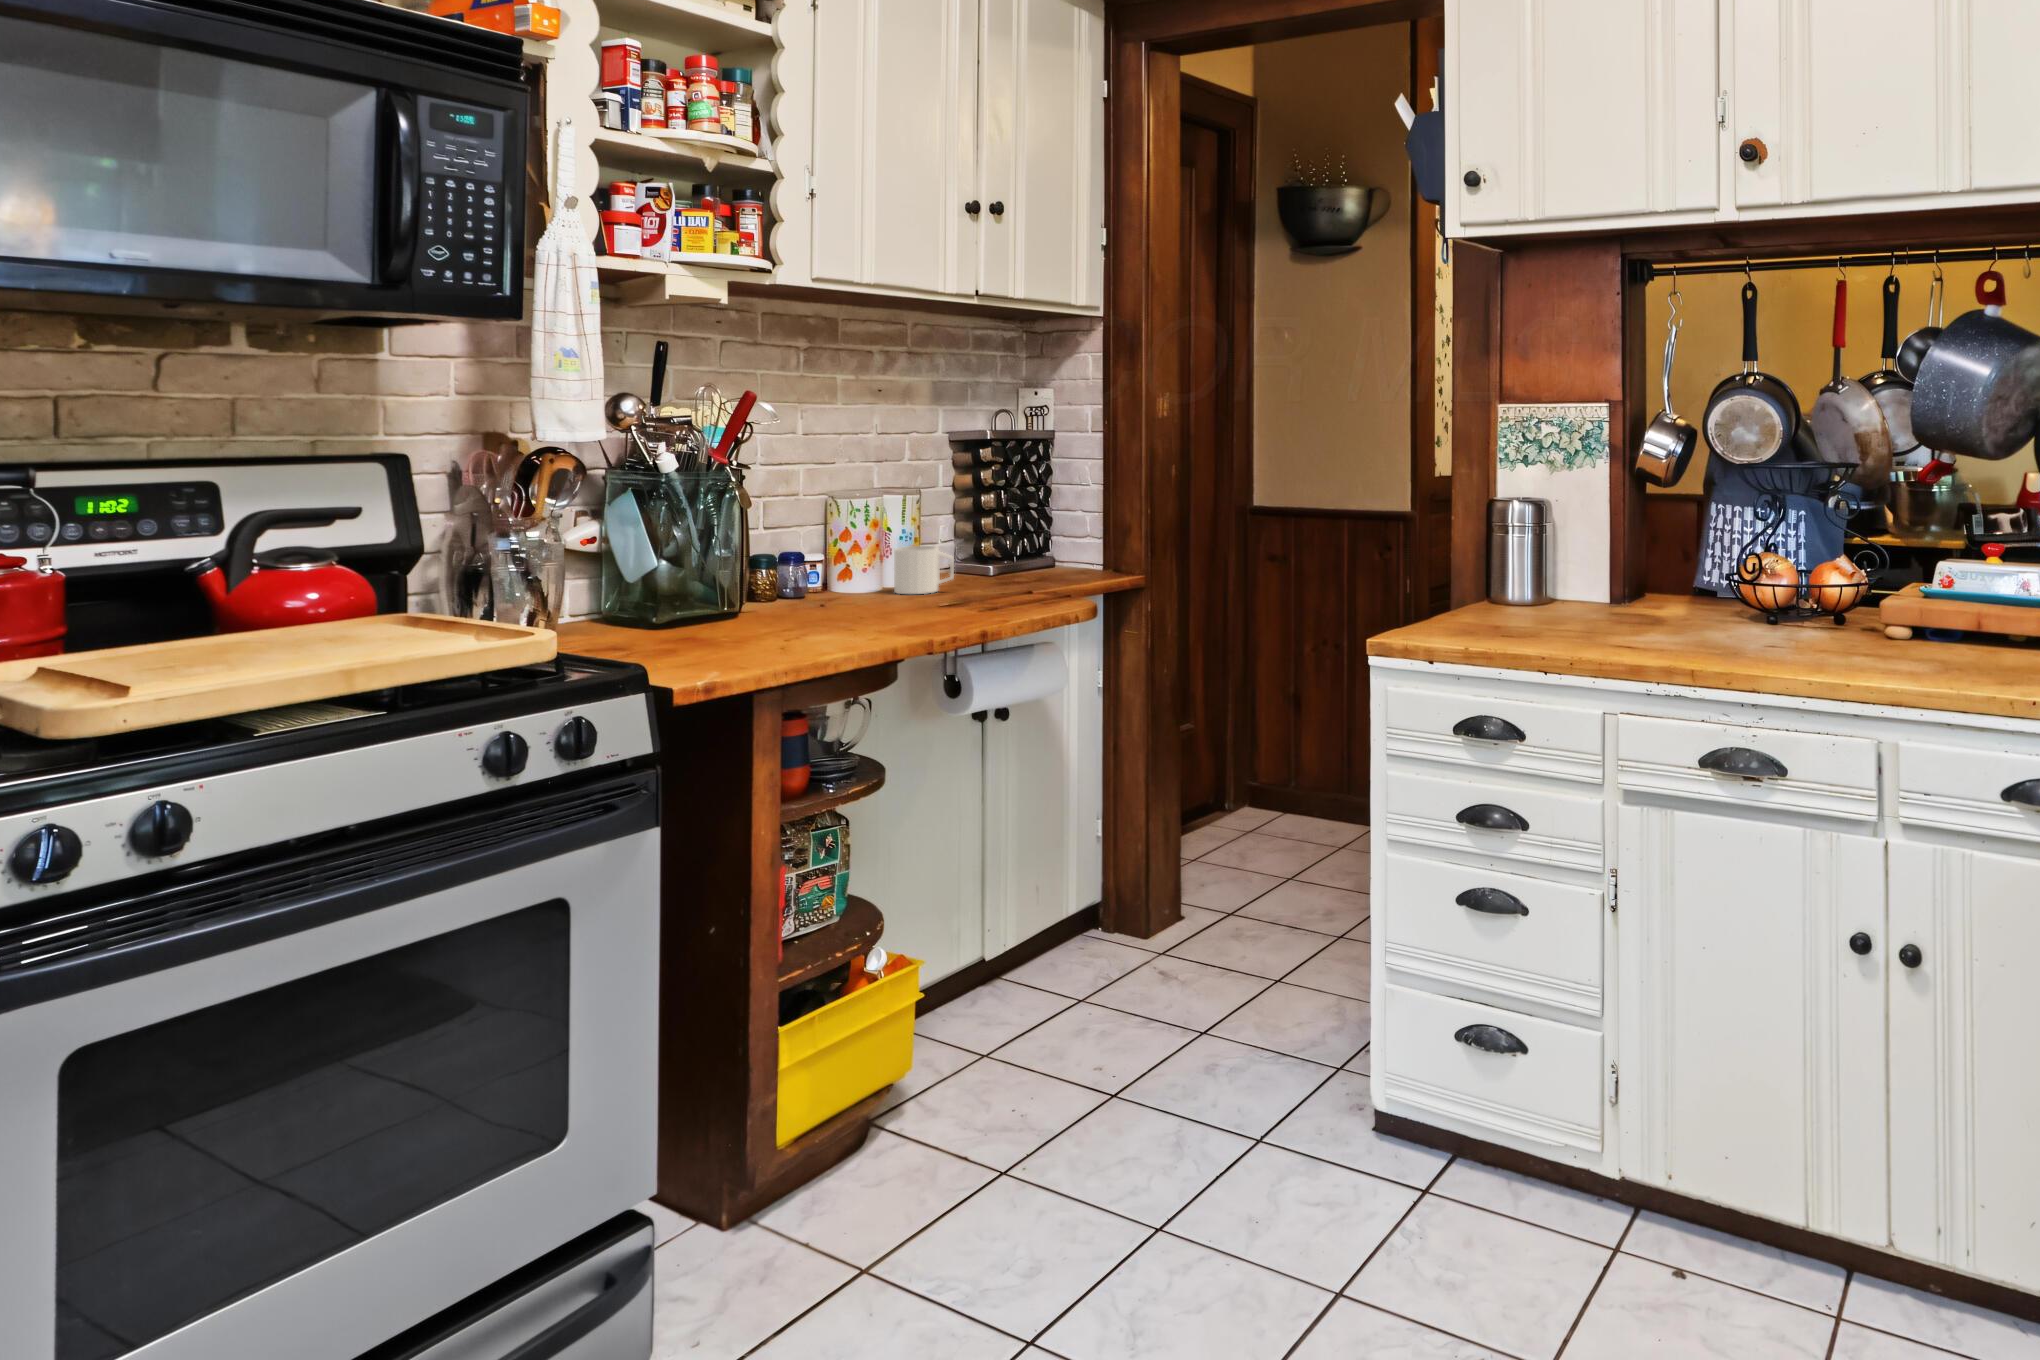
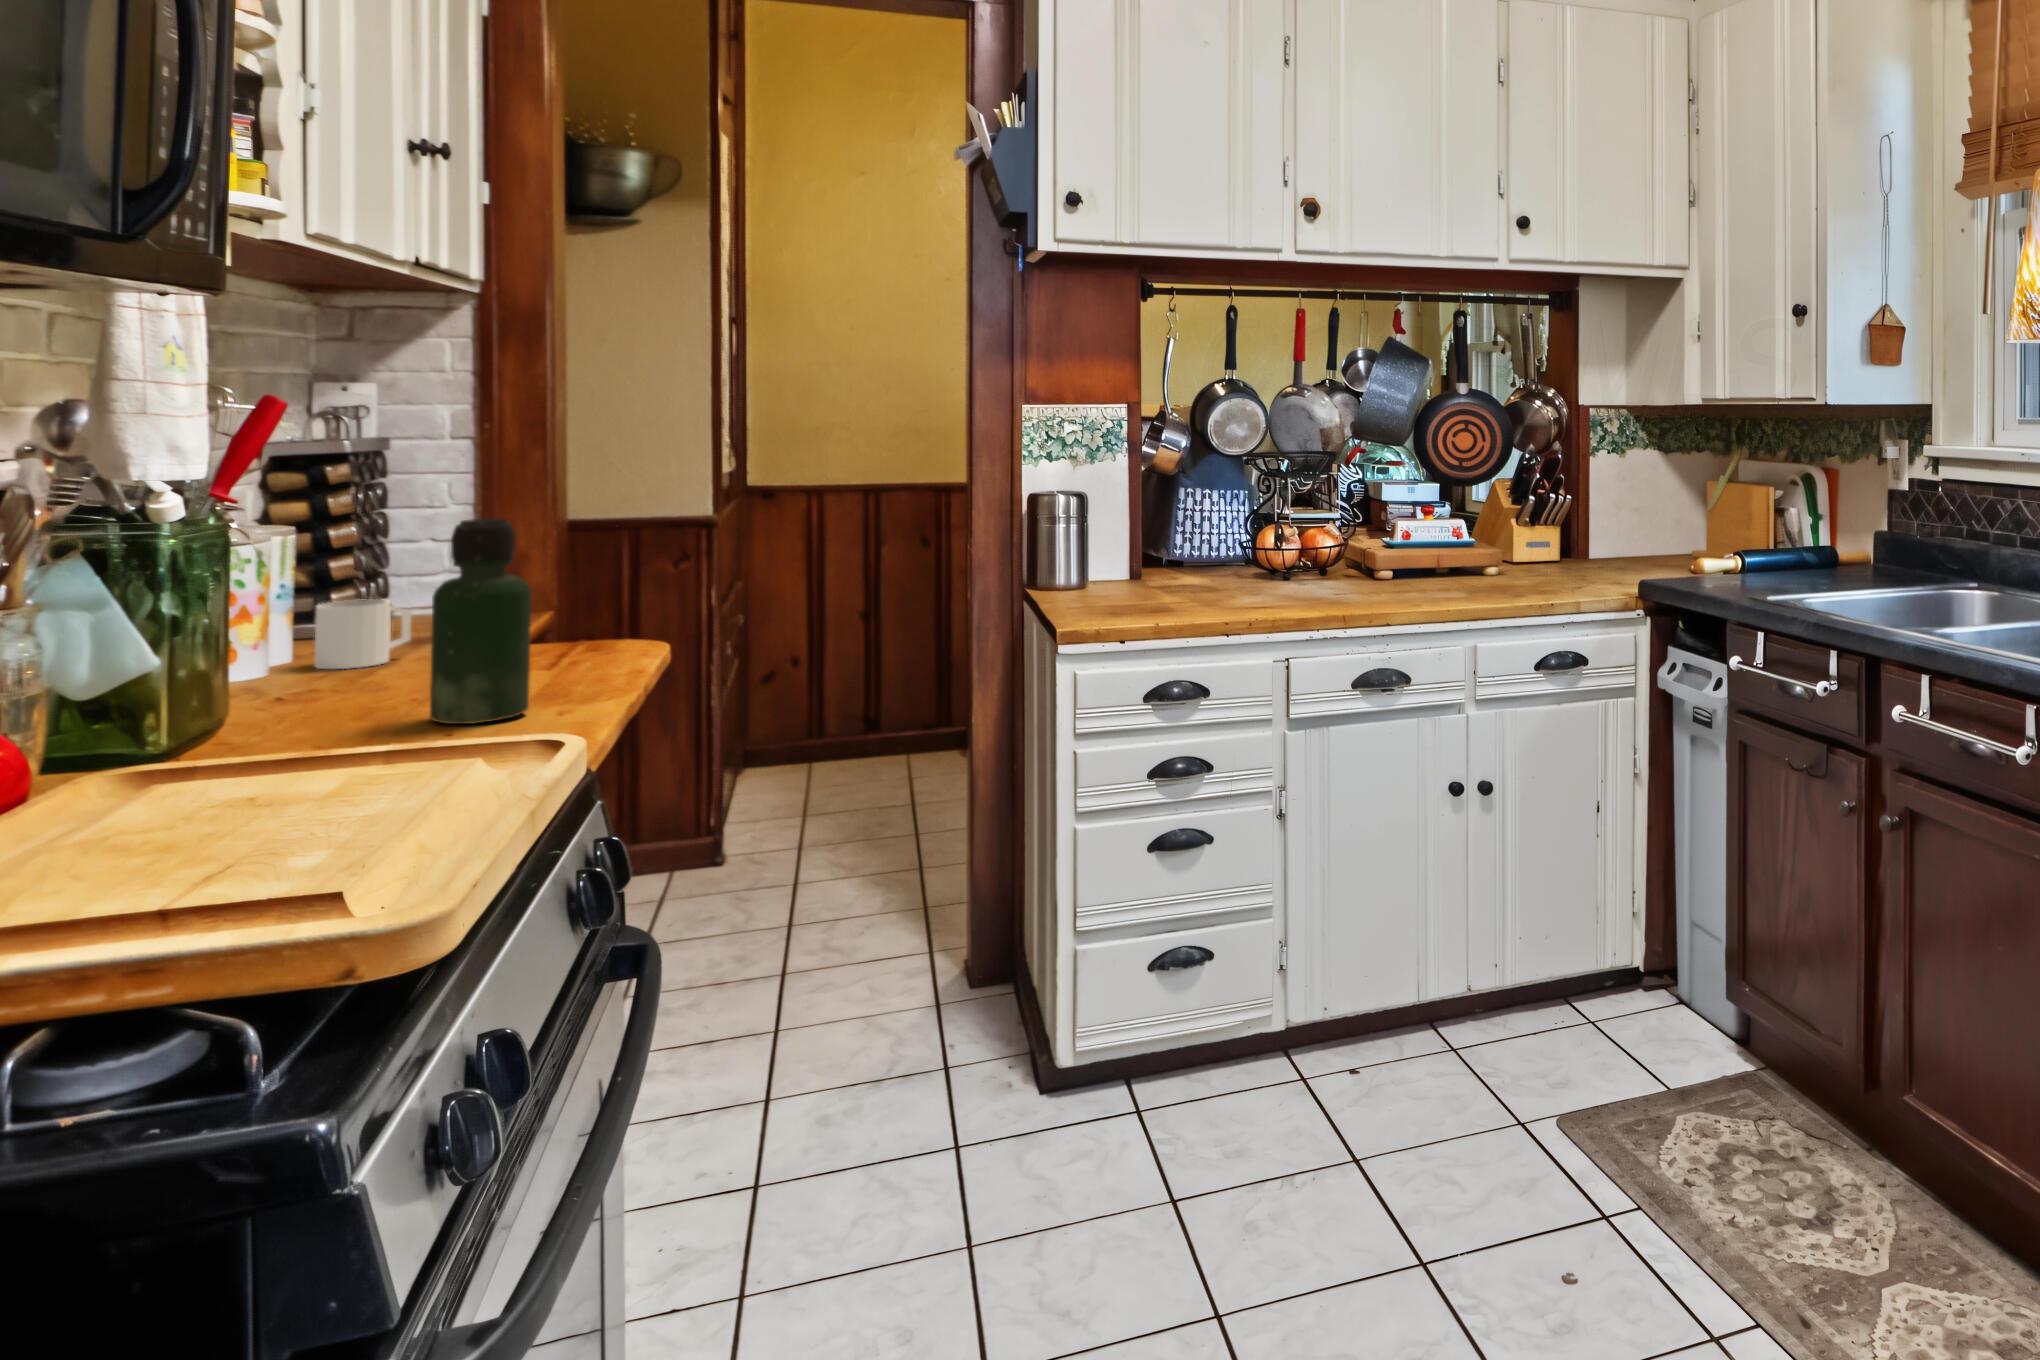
bottle: none [769,485,833,637] -> present [430,519,531,724]

